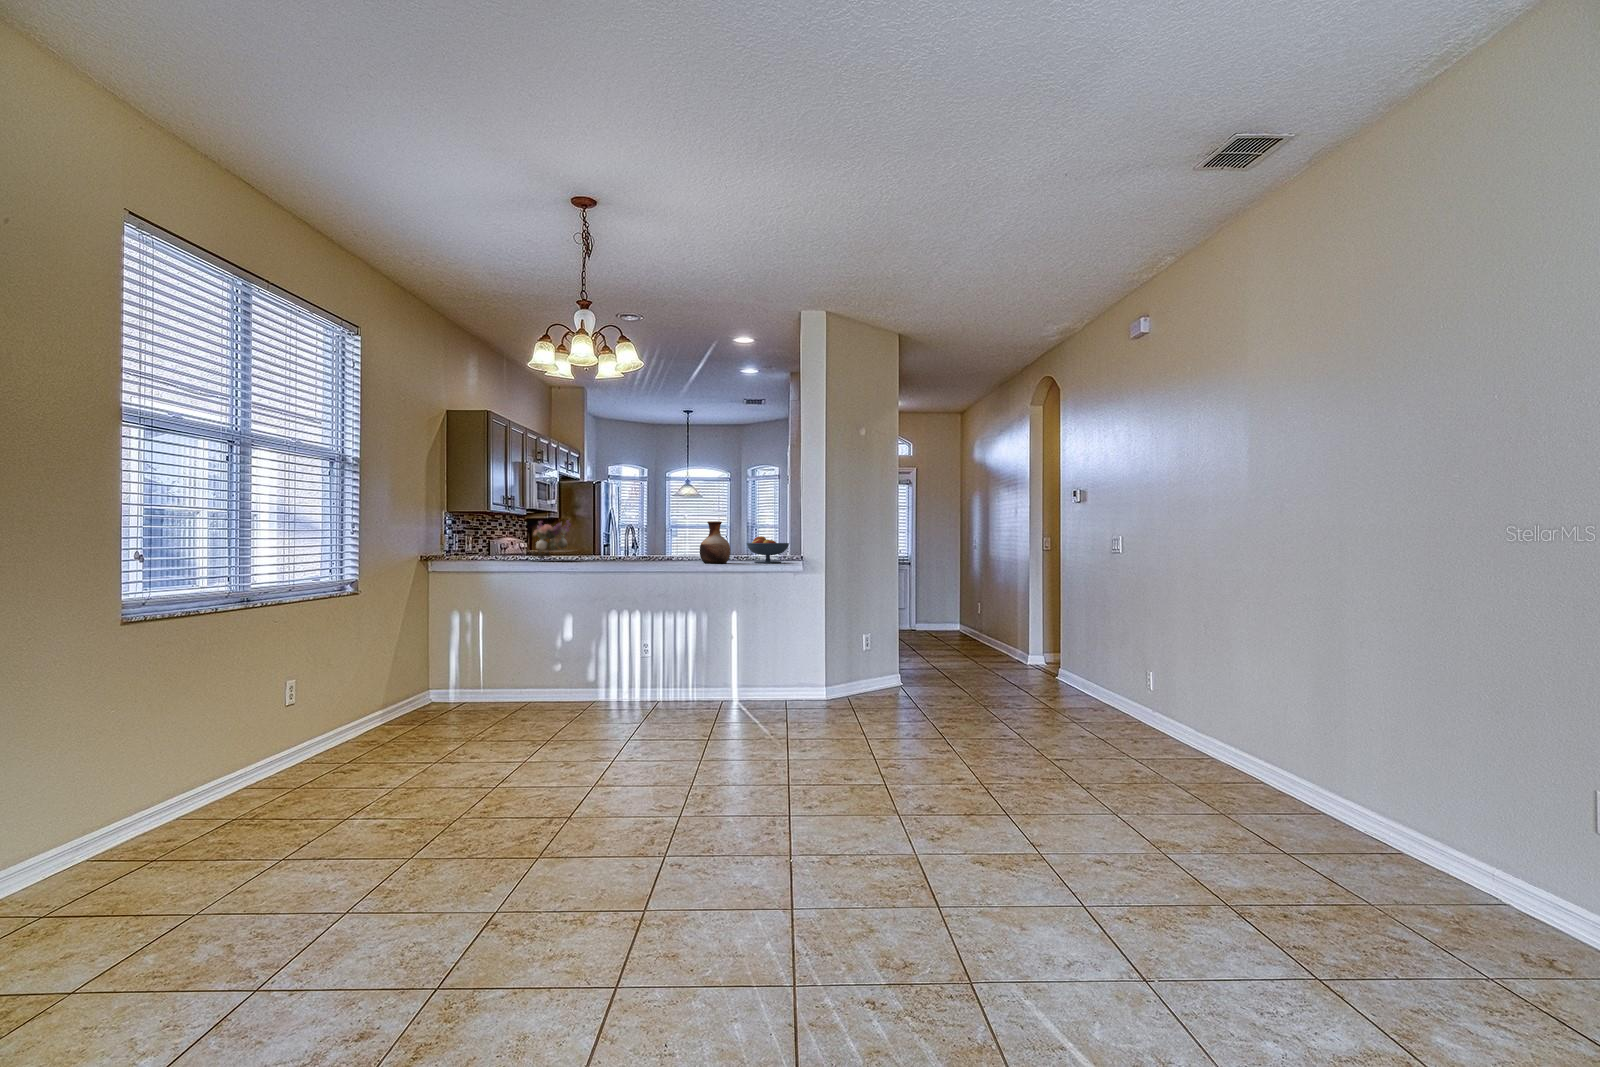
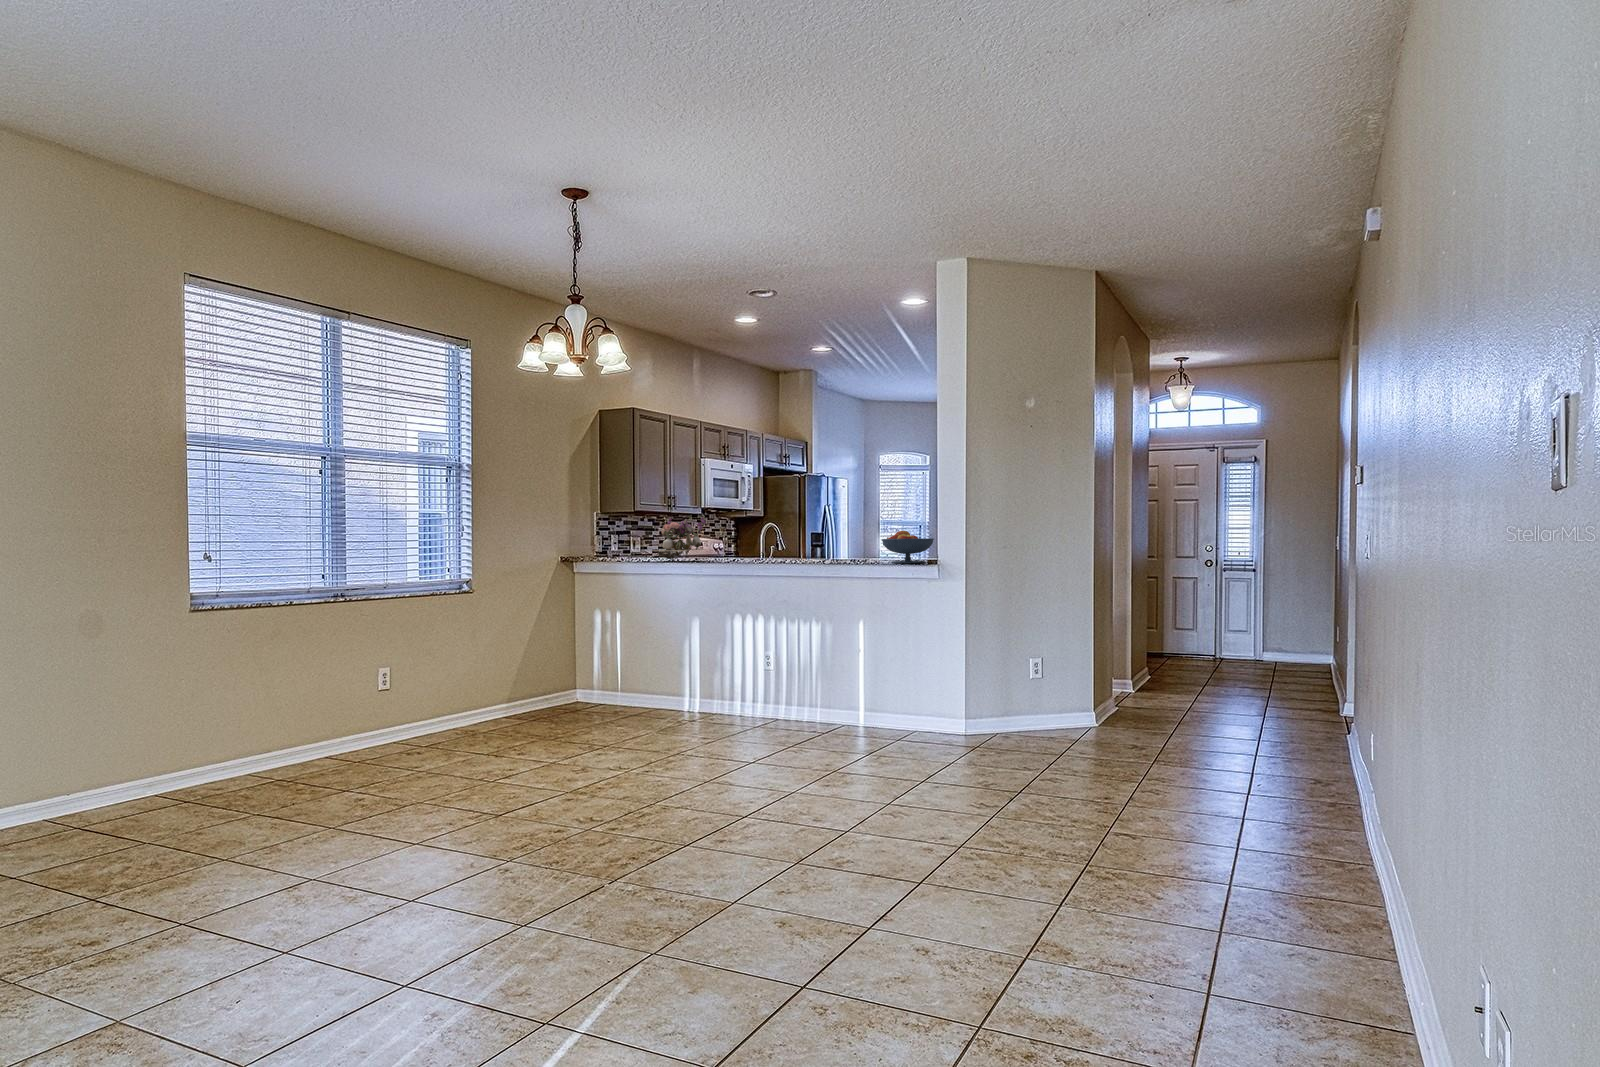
vase: present [700,521,730,563] -> none [819,514,855,564]

